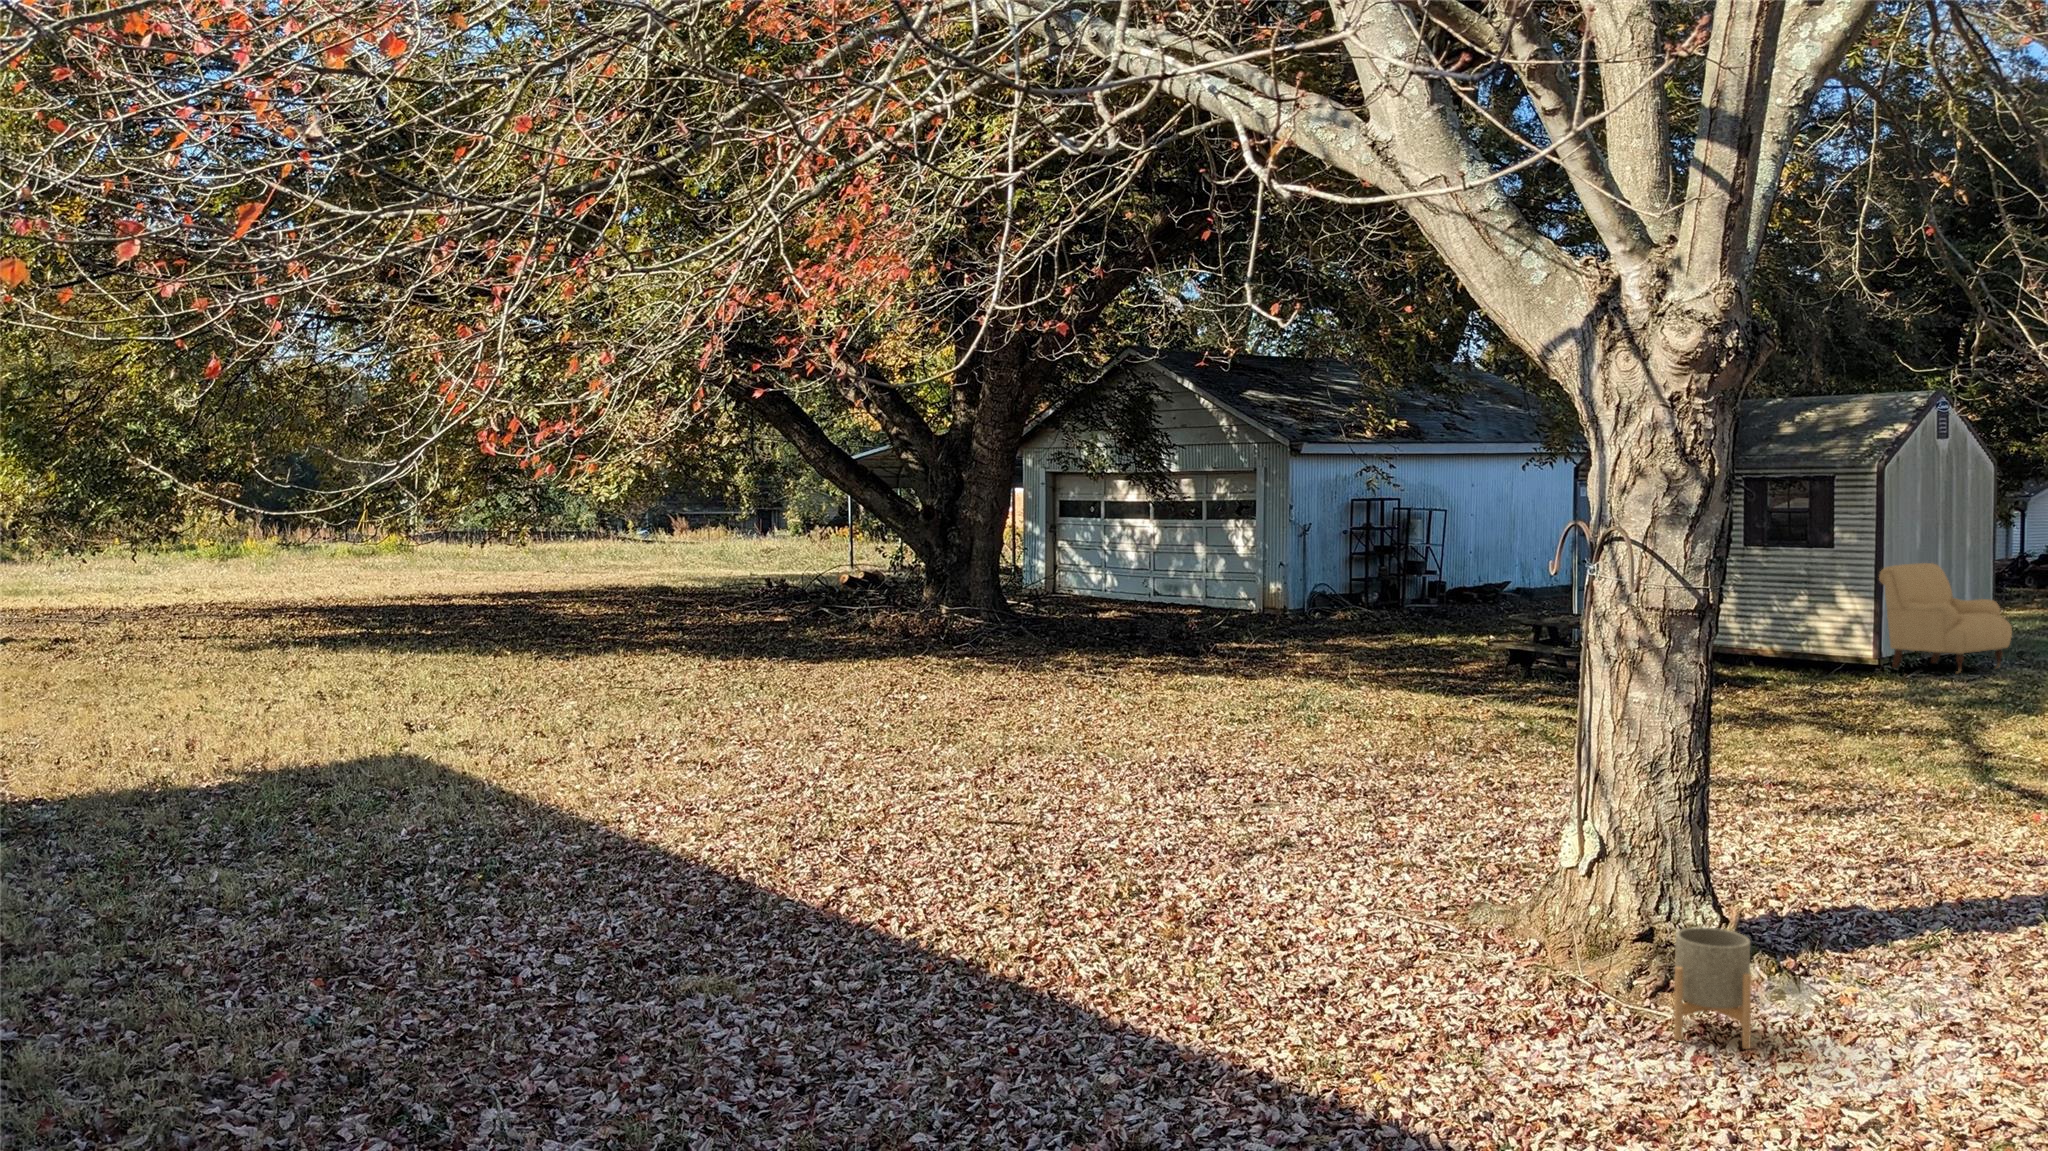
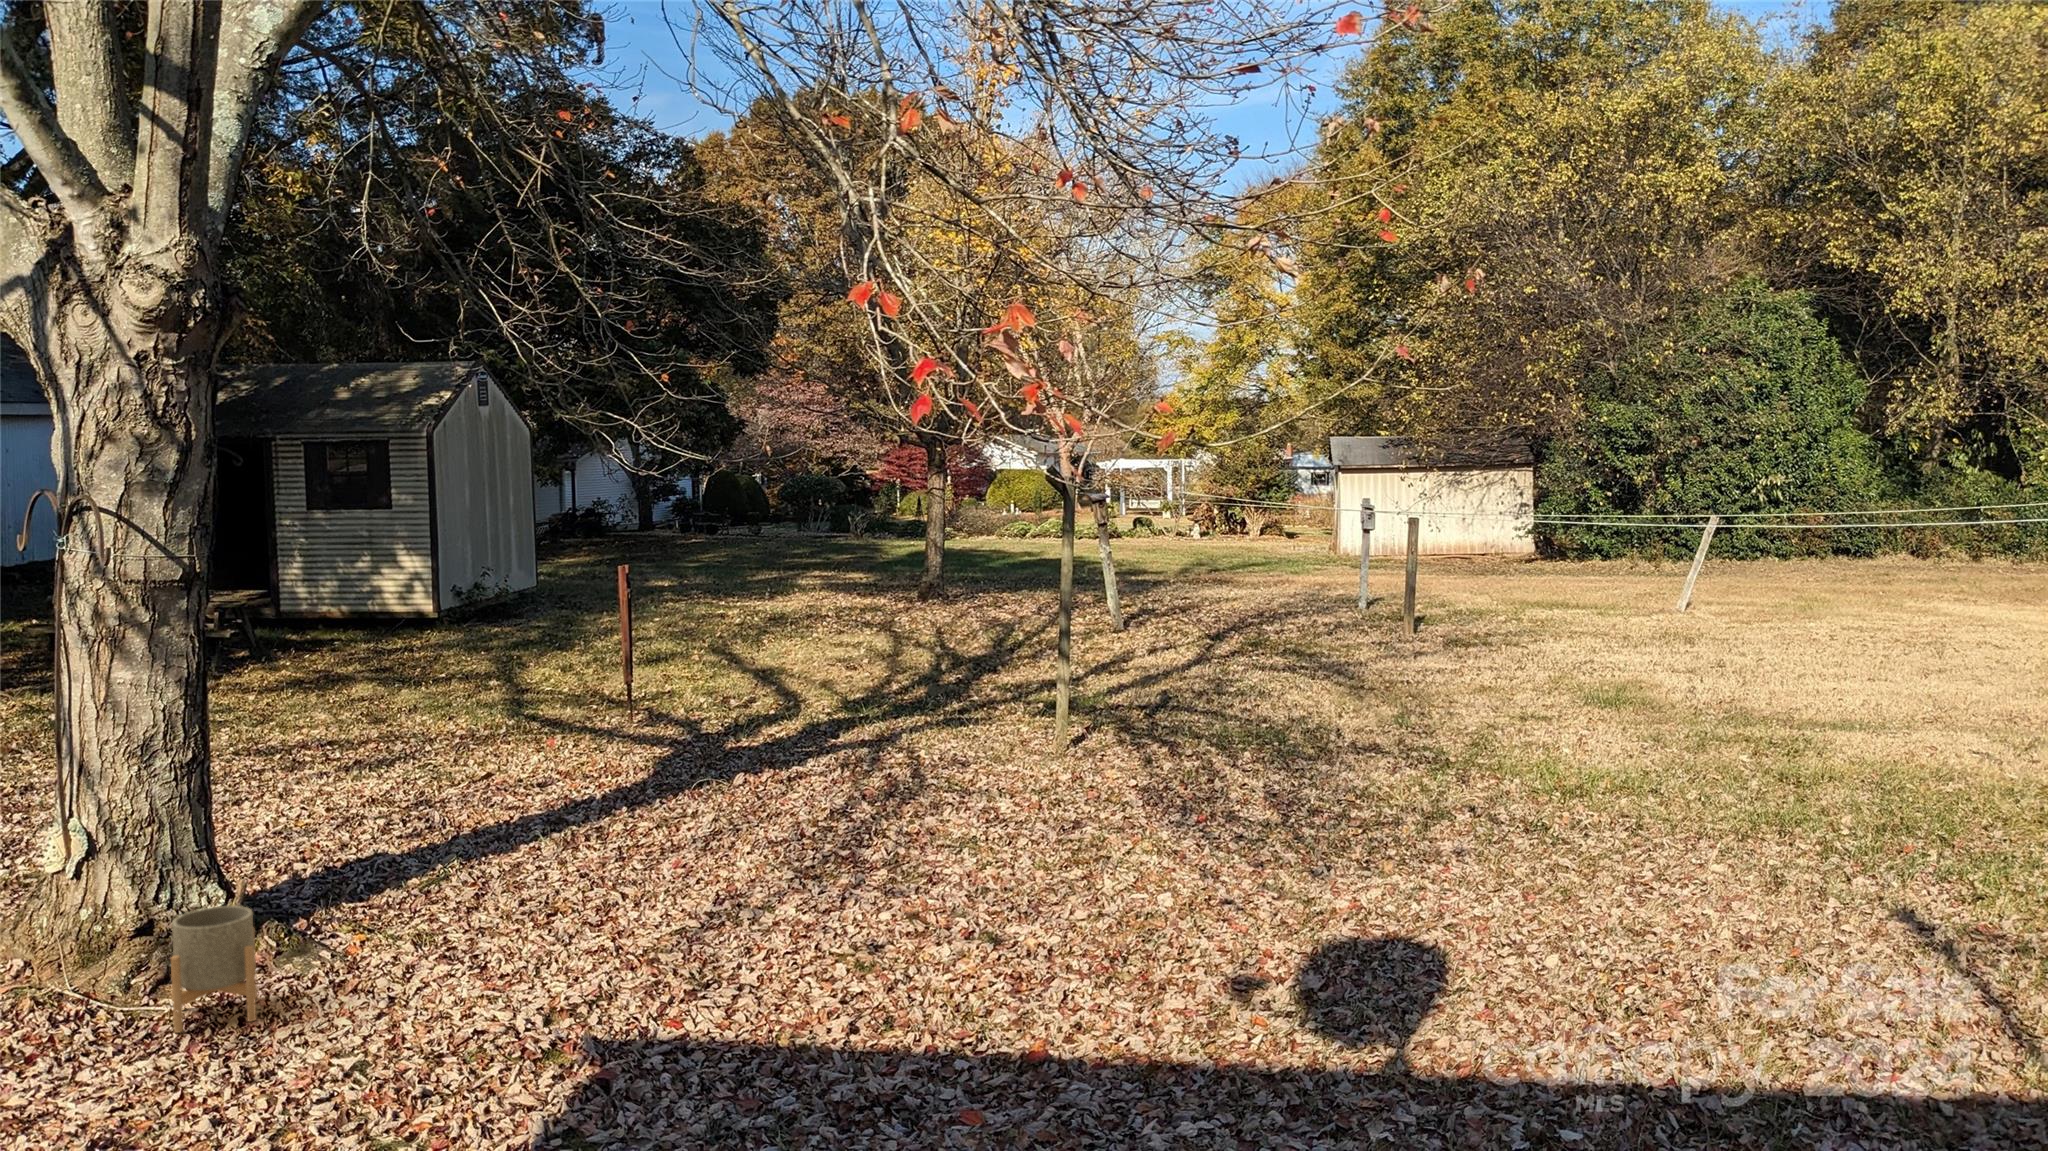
chair: present [1879,563,2012,673] -> none [435,536,543,630]

